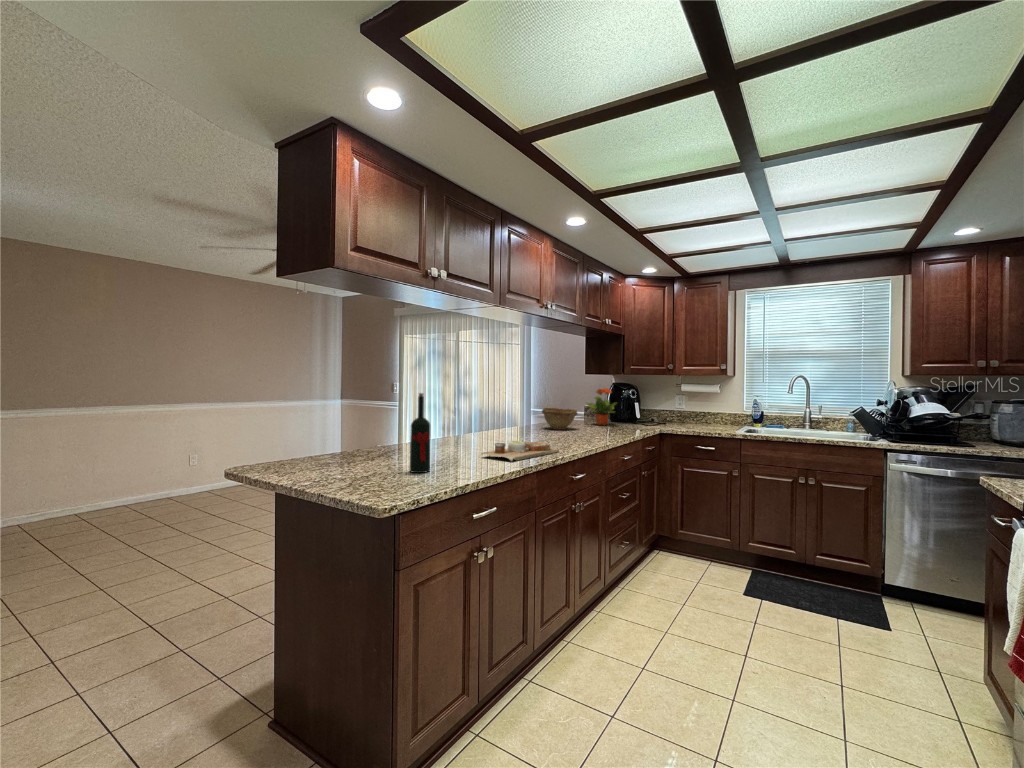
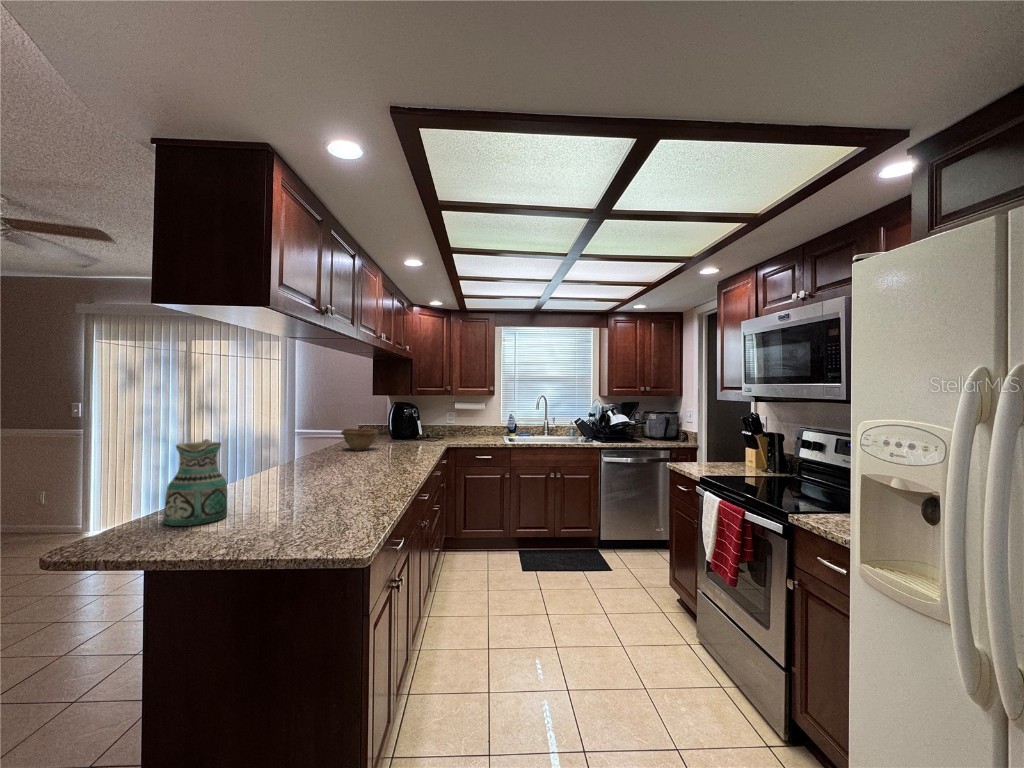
potted plant: present [587,388,617,425] -> none [377,407,409,443]
wine bottle: present [410,393,430,473] -> none [286,426,313,515]
ceramic pitcher: none [329,403,374,470] -> present [163,439,228,526]
cutting board: present [482,441,559,461] -> none [337,465,402,489]

